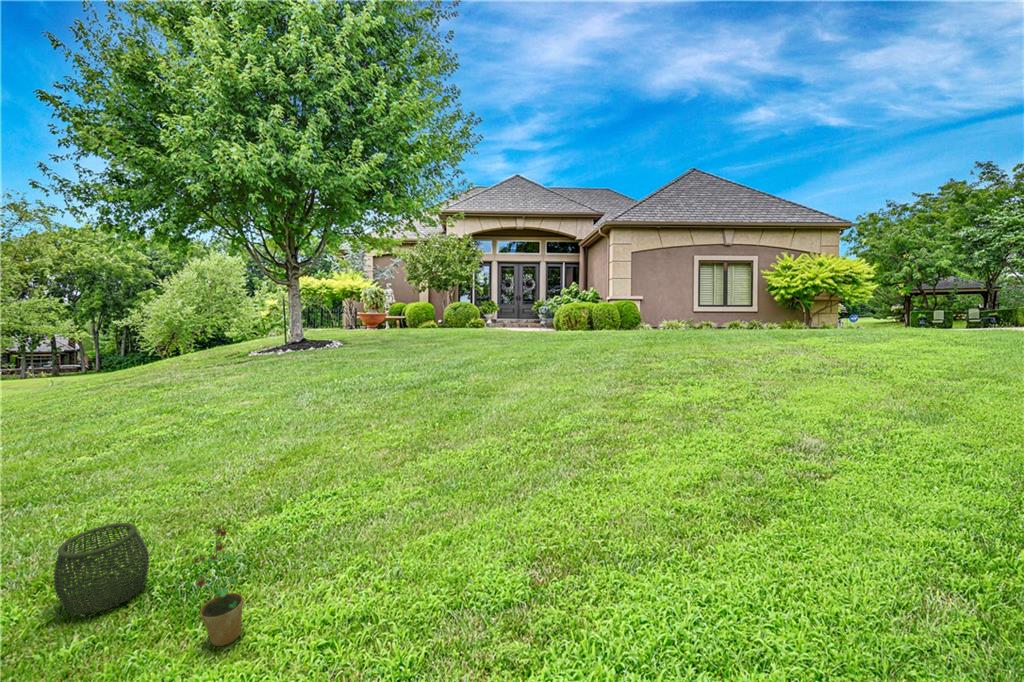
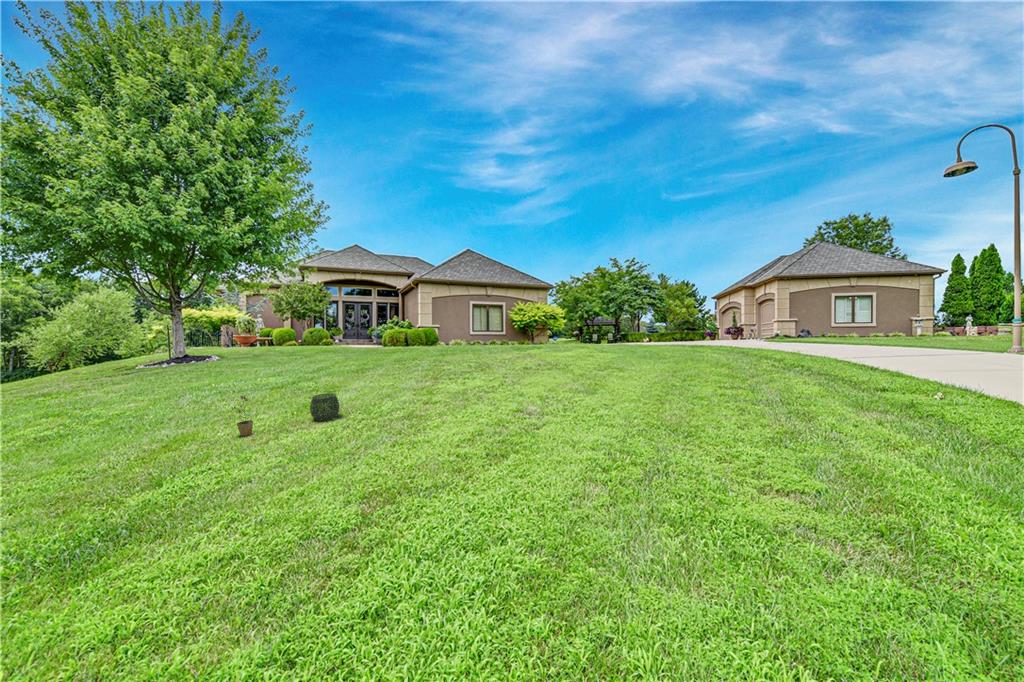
woven basket: present [53,523,150,615] -> present [310,393,340,421]

